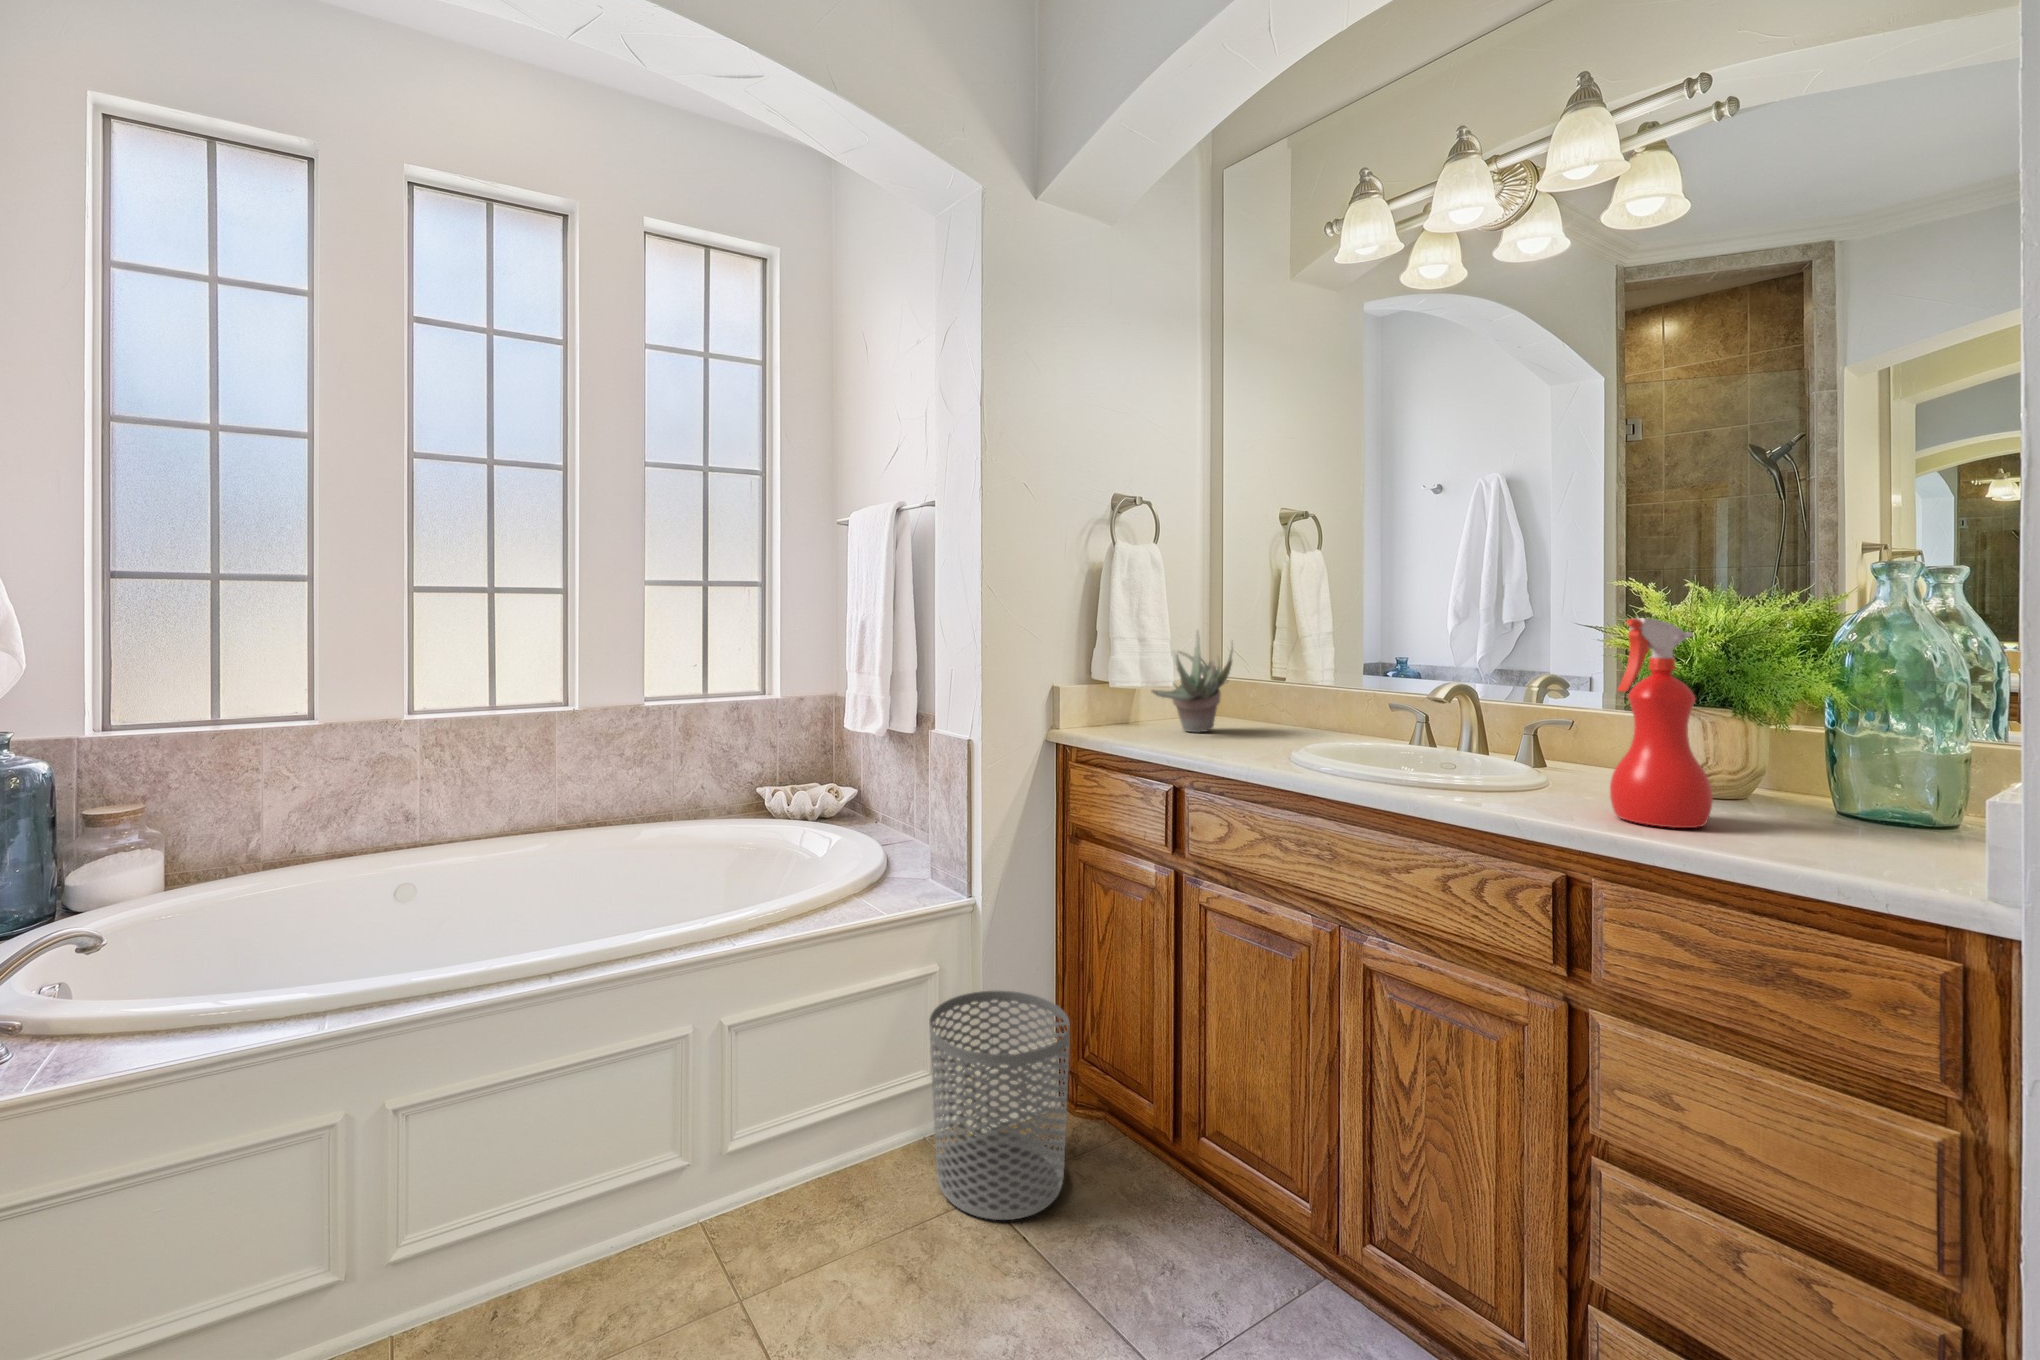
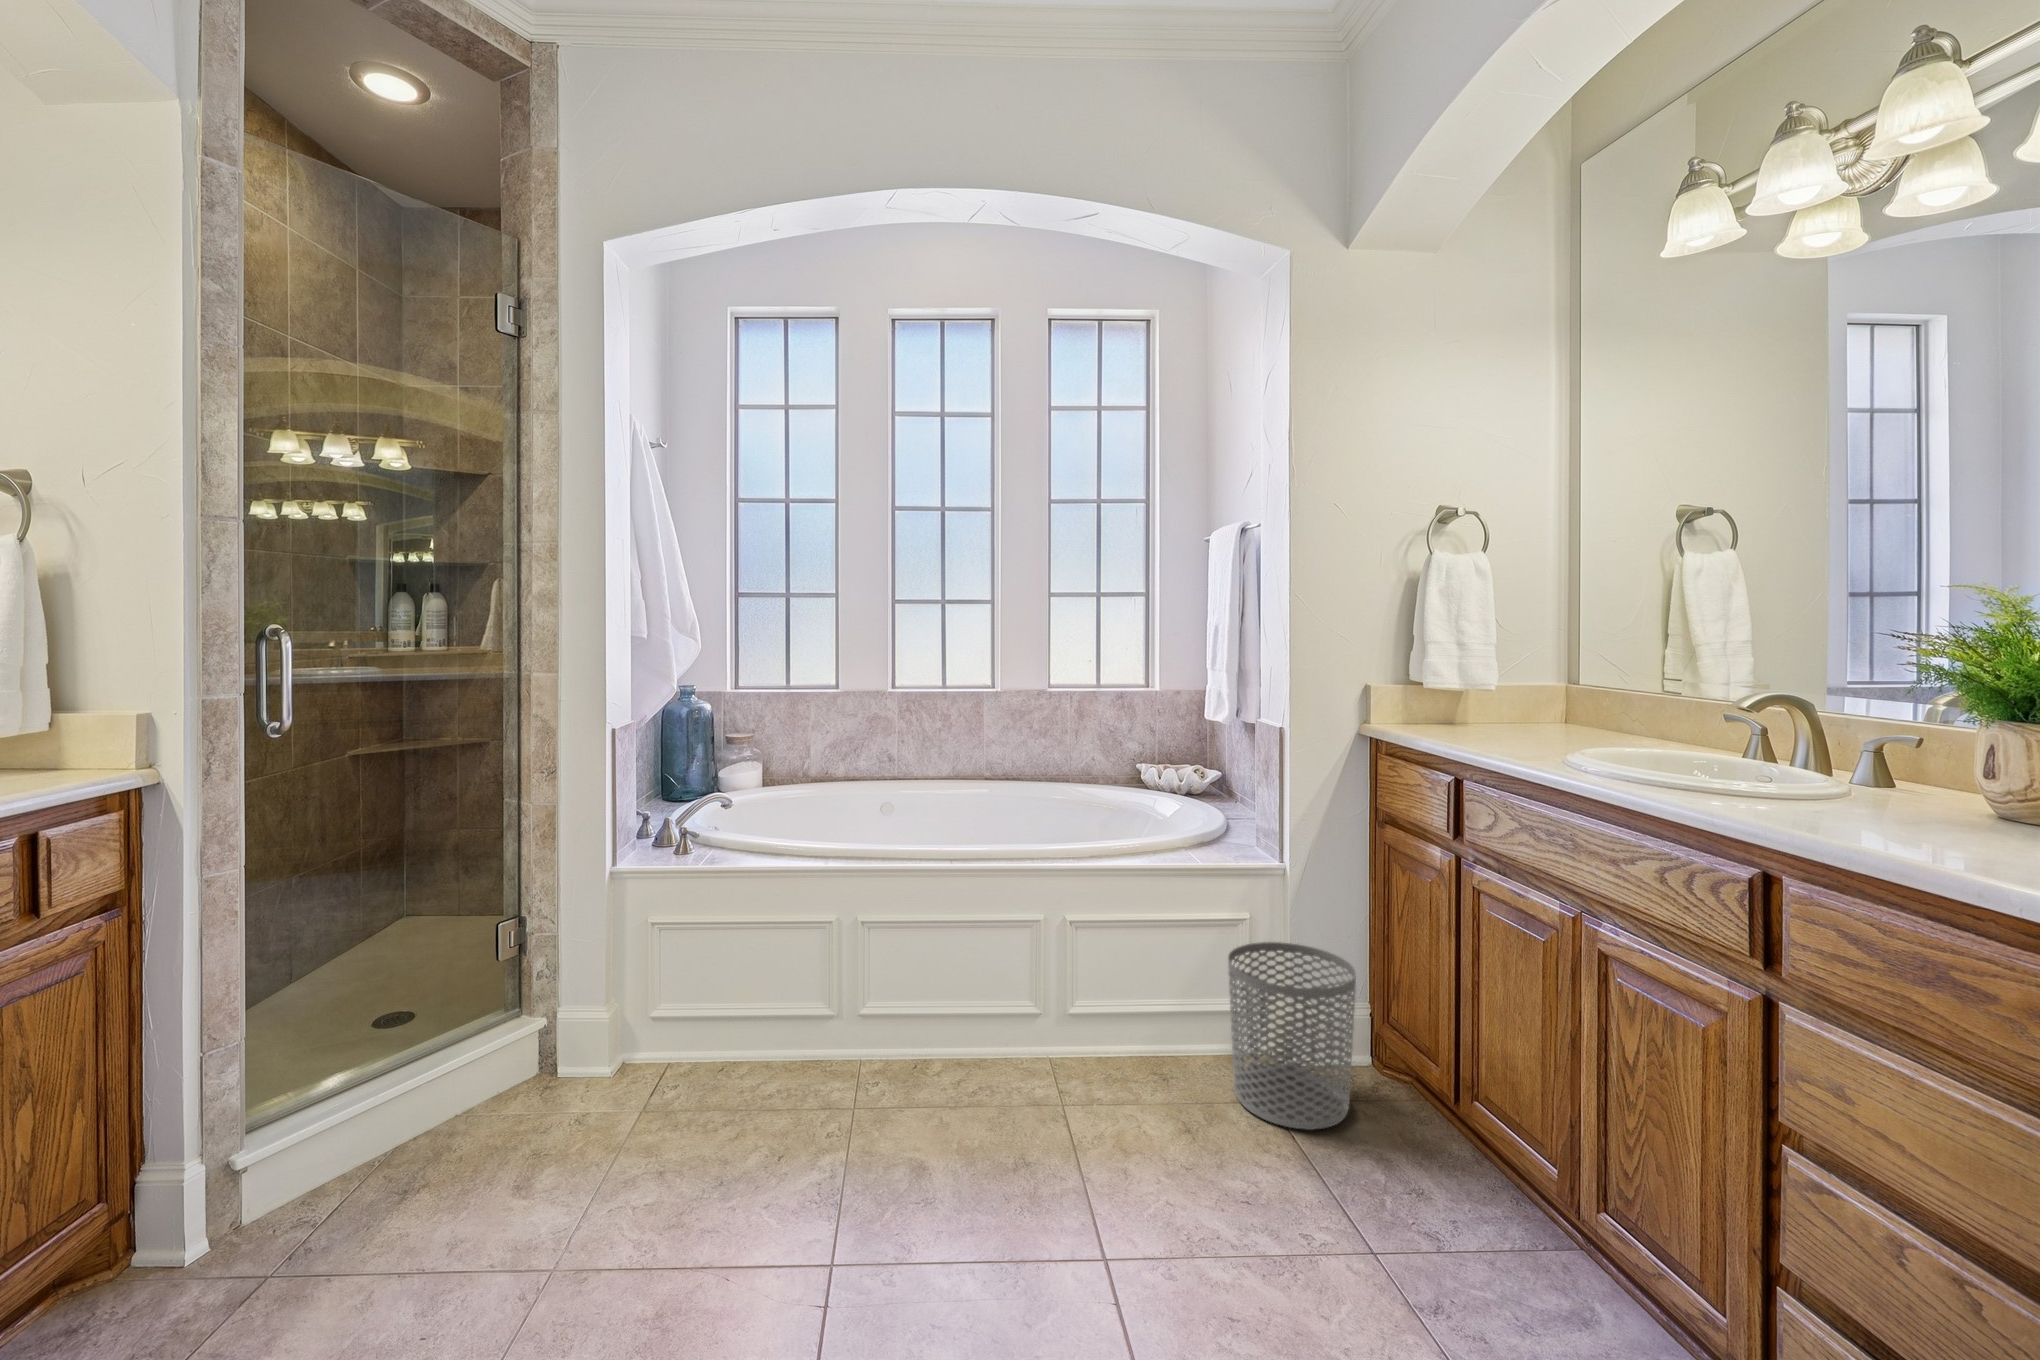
spray bottle: present [1610,618,1713,828] -> none [1819,624,1951,838]
succulent plant: present [1151,631,1233,732] -> none [1458,633,1561,734]

